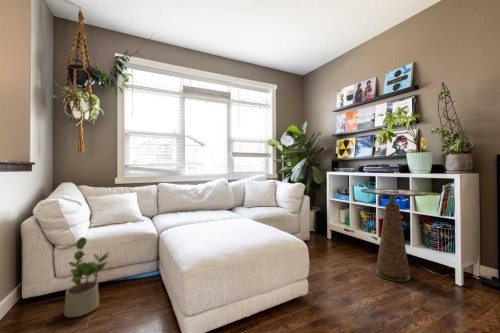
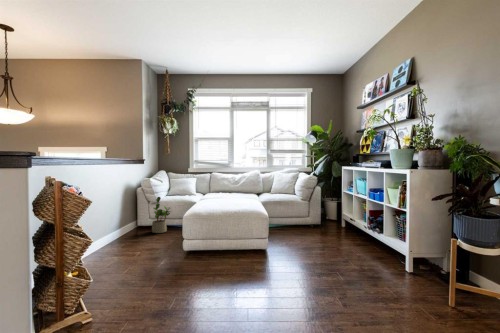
side table: present [361,189,428,282] -> none [323,182,369,251]

